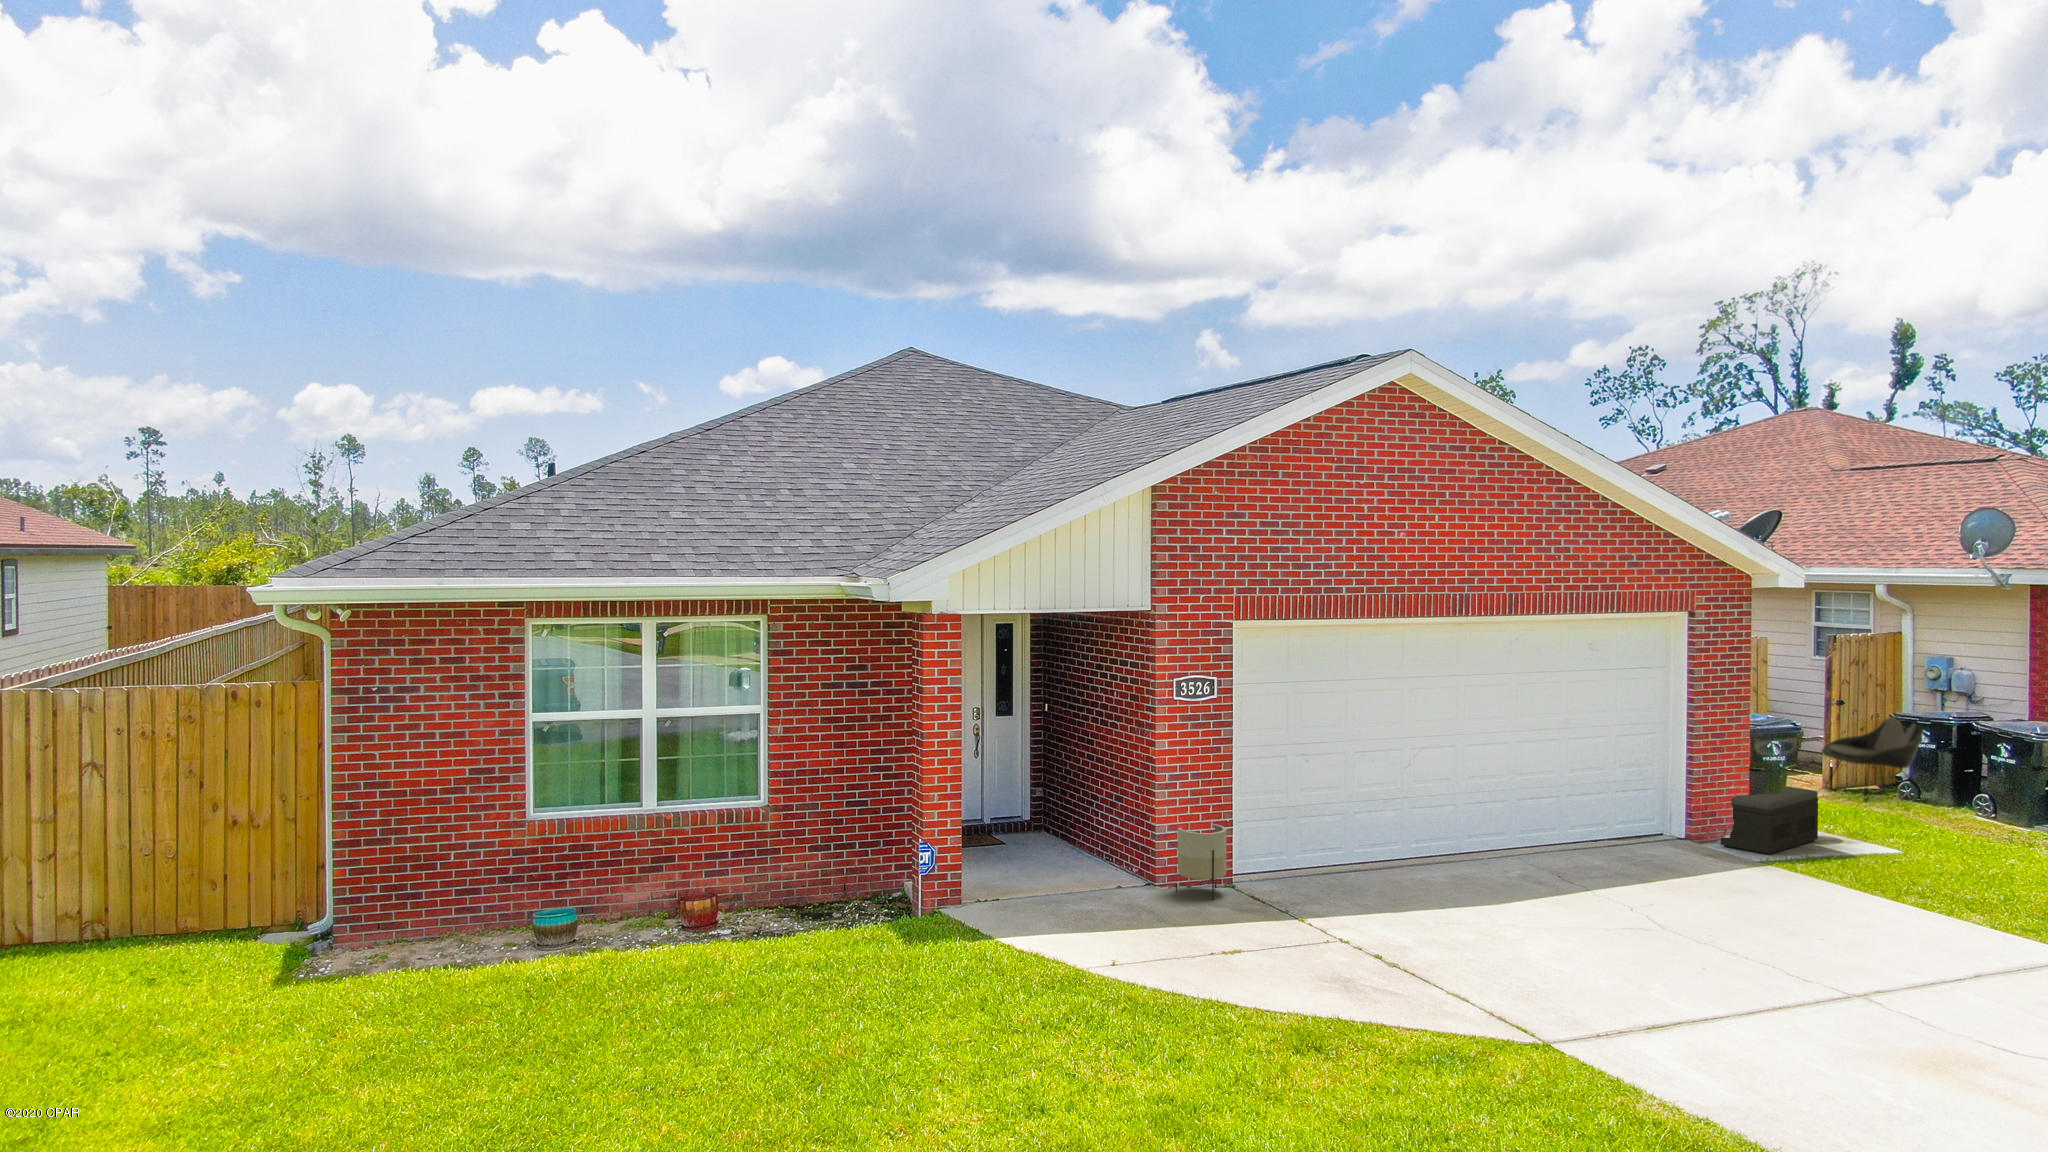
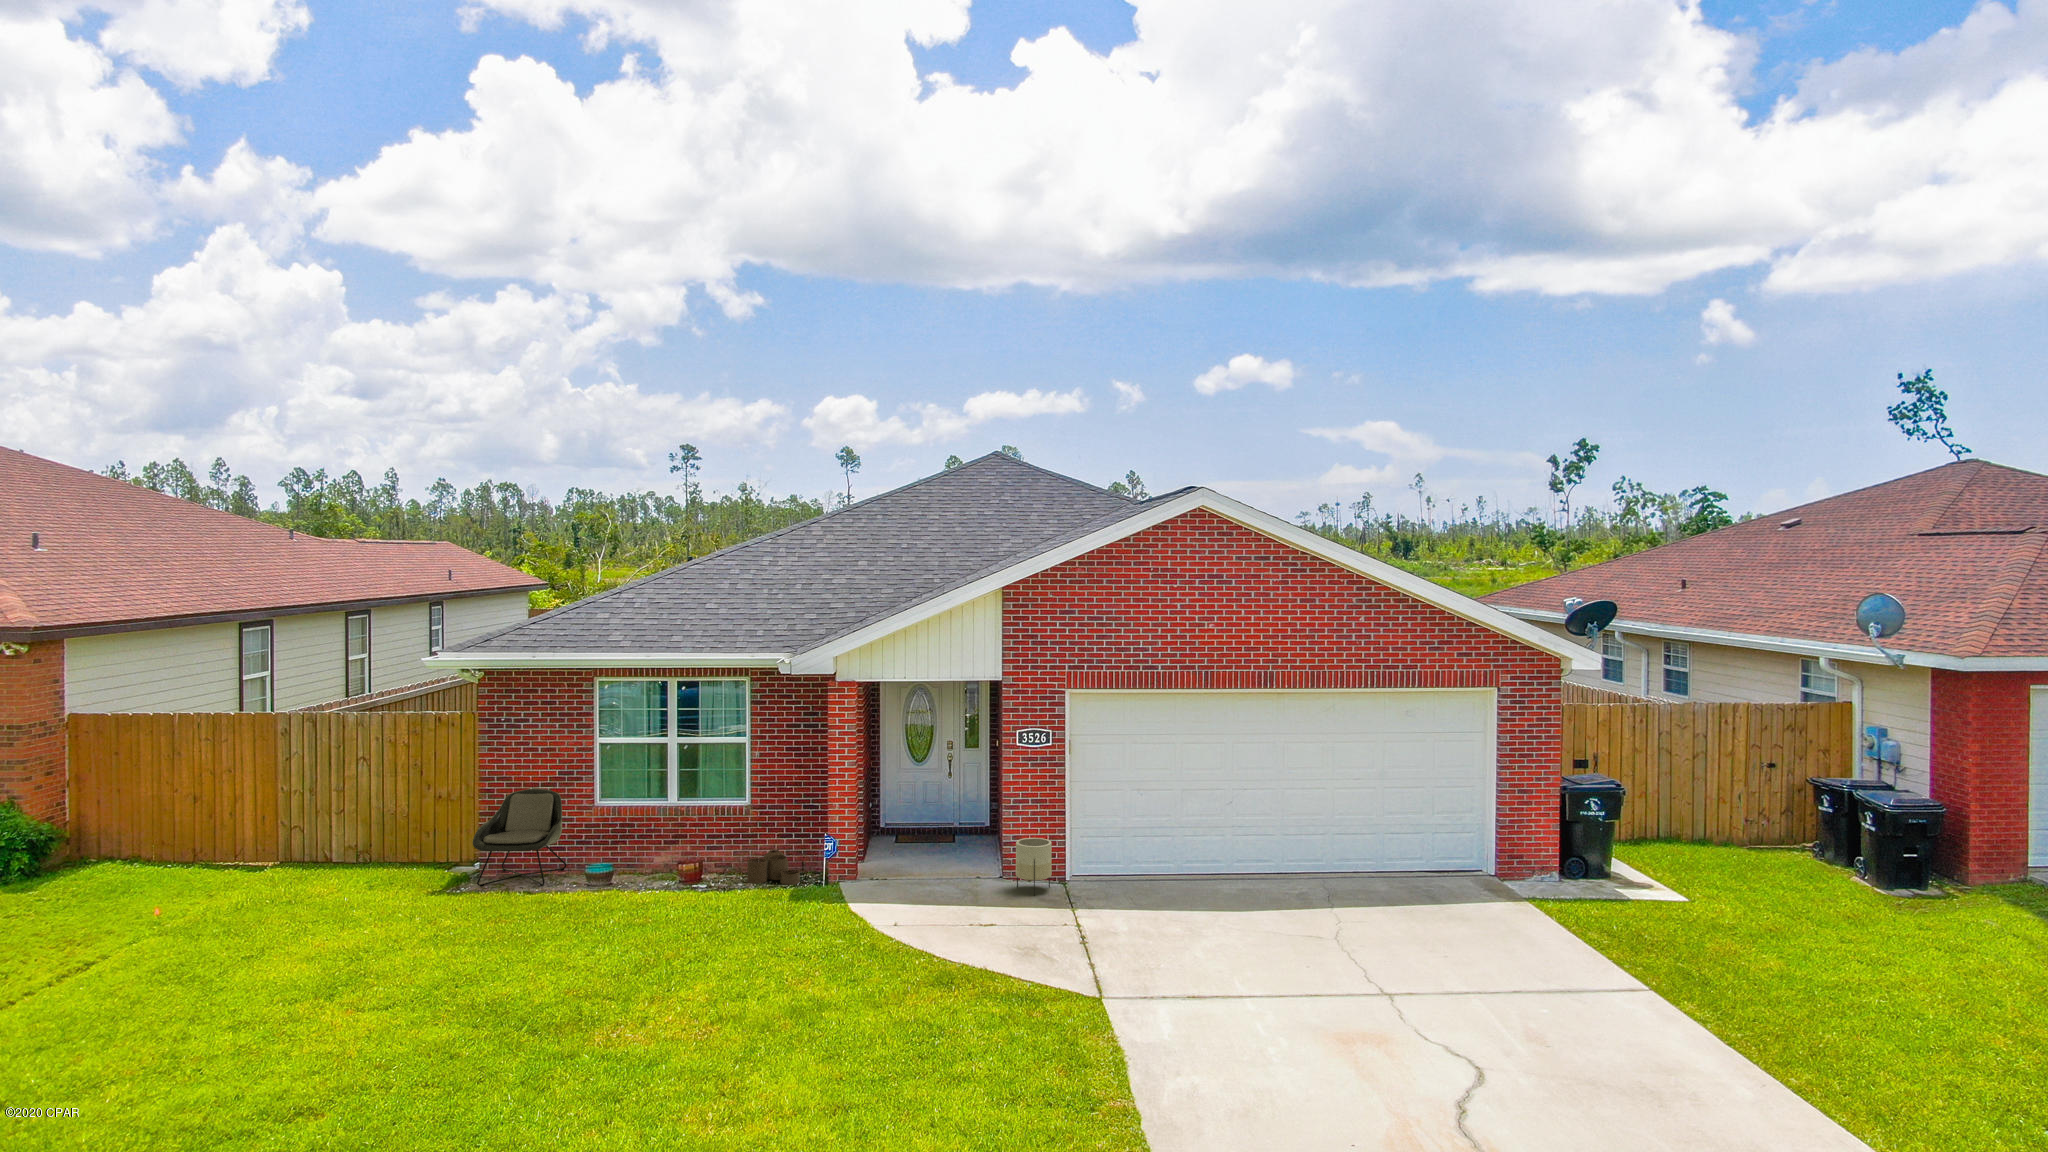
lounge chair: present [1822,715,1926,802] -> present [473,789,566,887]
storage bench: present [1721,786,1818,855] -> none [1520,839,1623,899]
woven basket: none [793,865,873,917] -> present [747,850,800,885]

